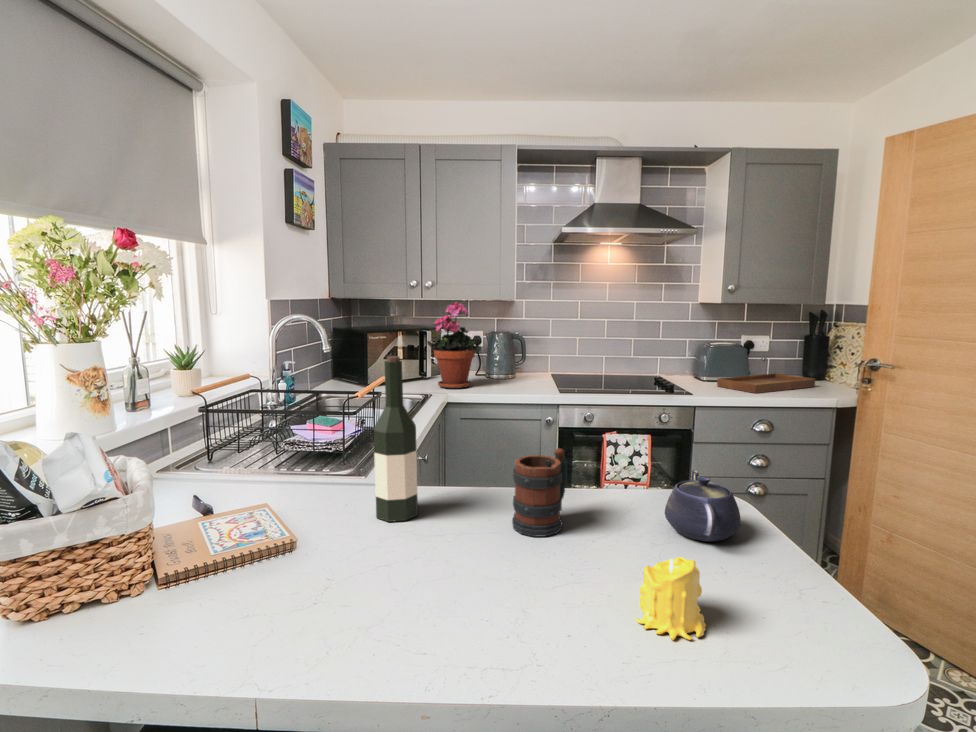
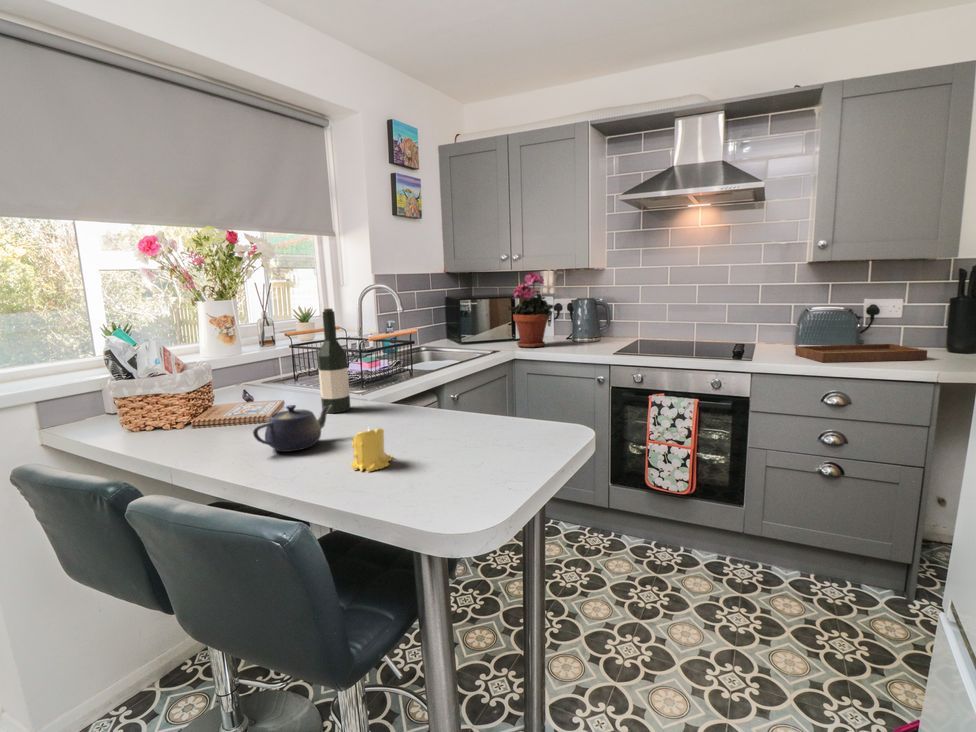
mug: present [512,449,567,537] -> none [377,373,426,428]
teapot: present [665,470,741,541] -> present [253,405,332,452]

